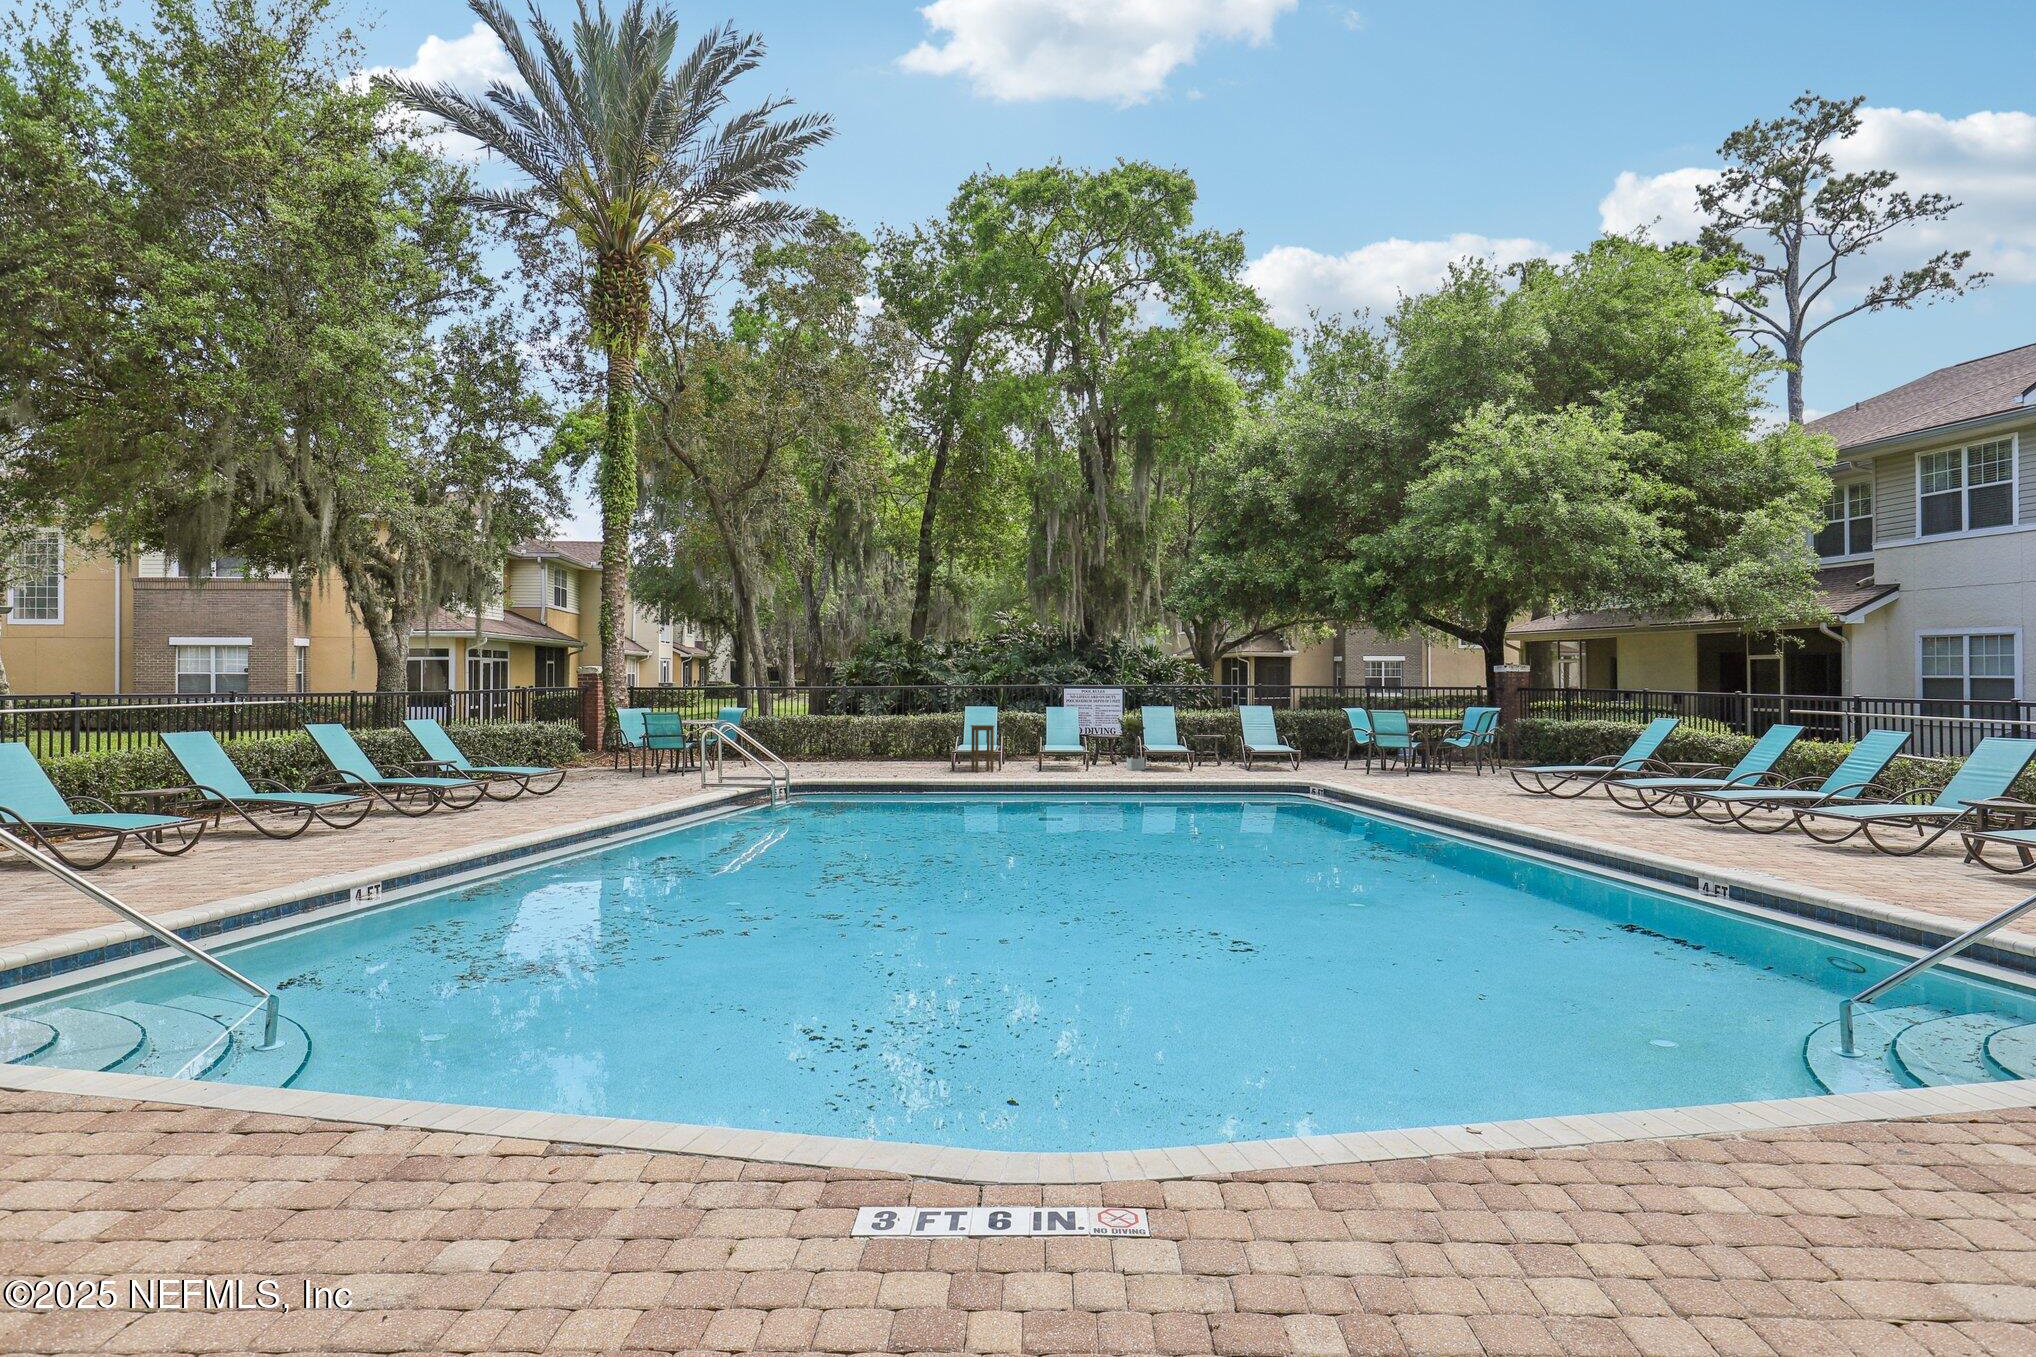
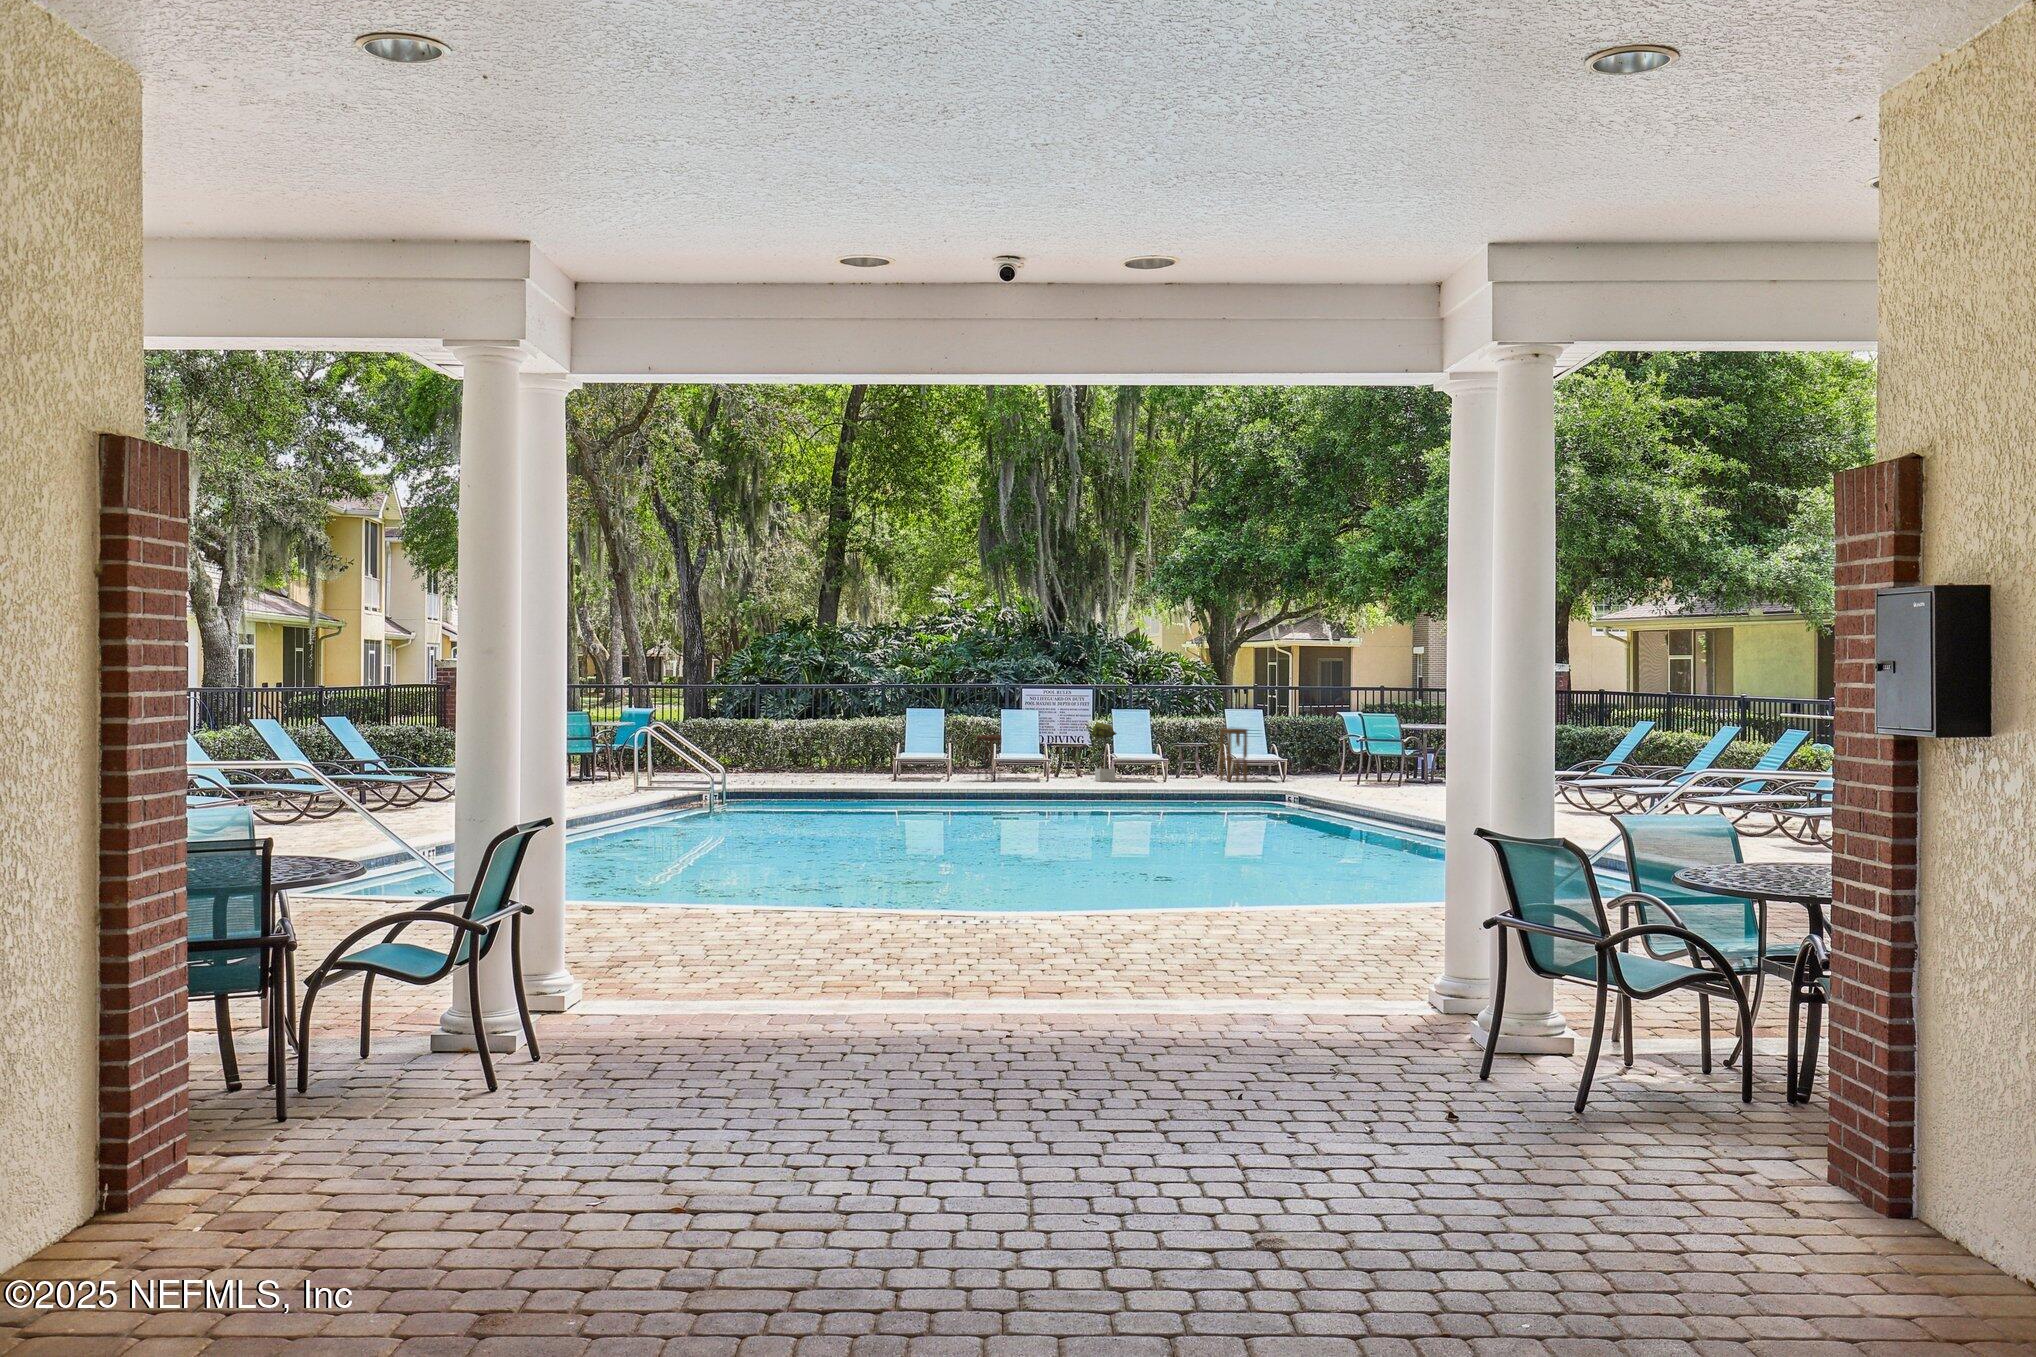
stool: present [971,725,995,773] -> present [1220,728,1247,782]
side table: none [1023,730,1047,770] -> present [977,735,1001,778]

